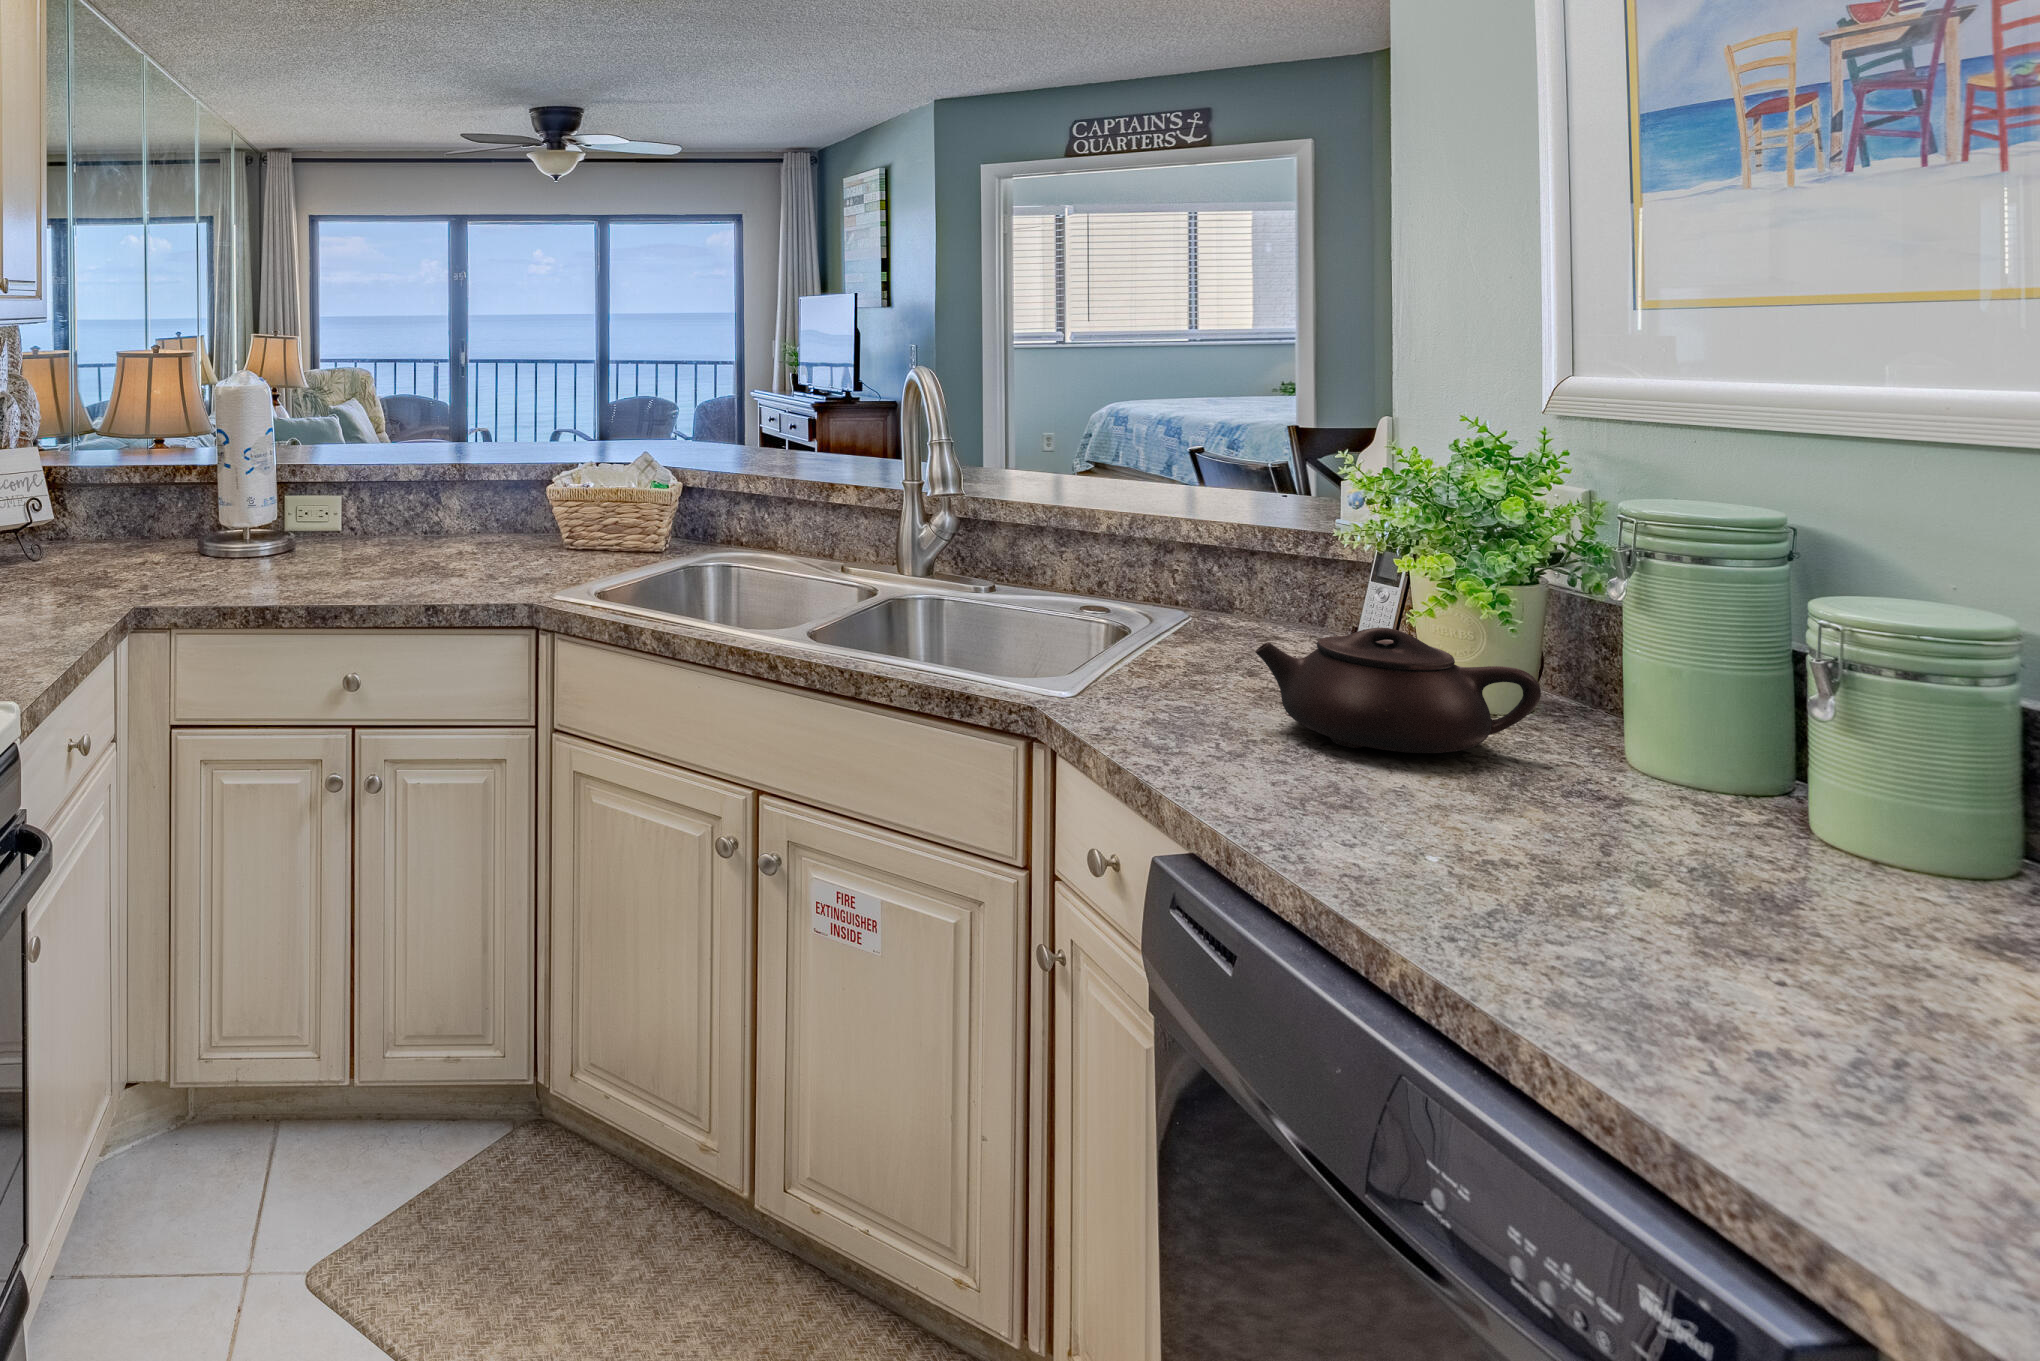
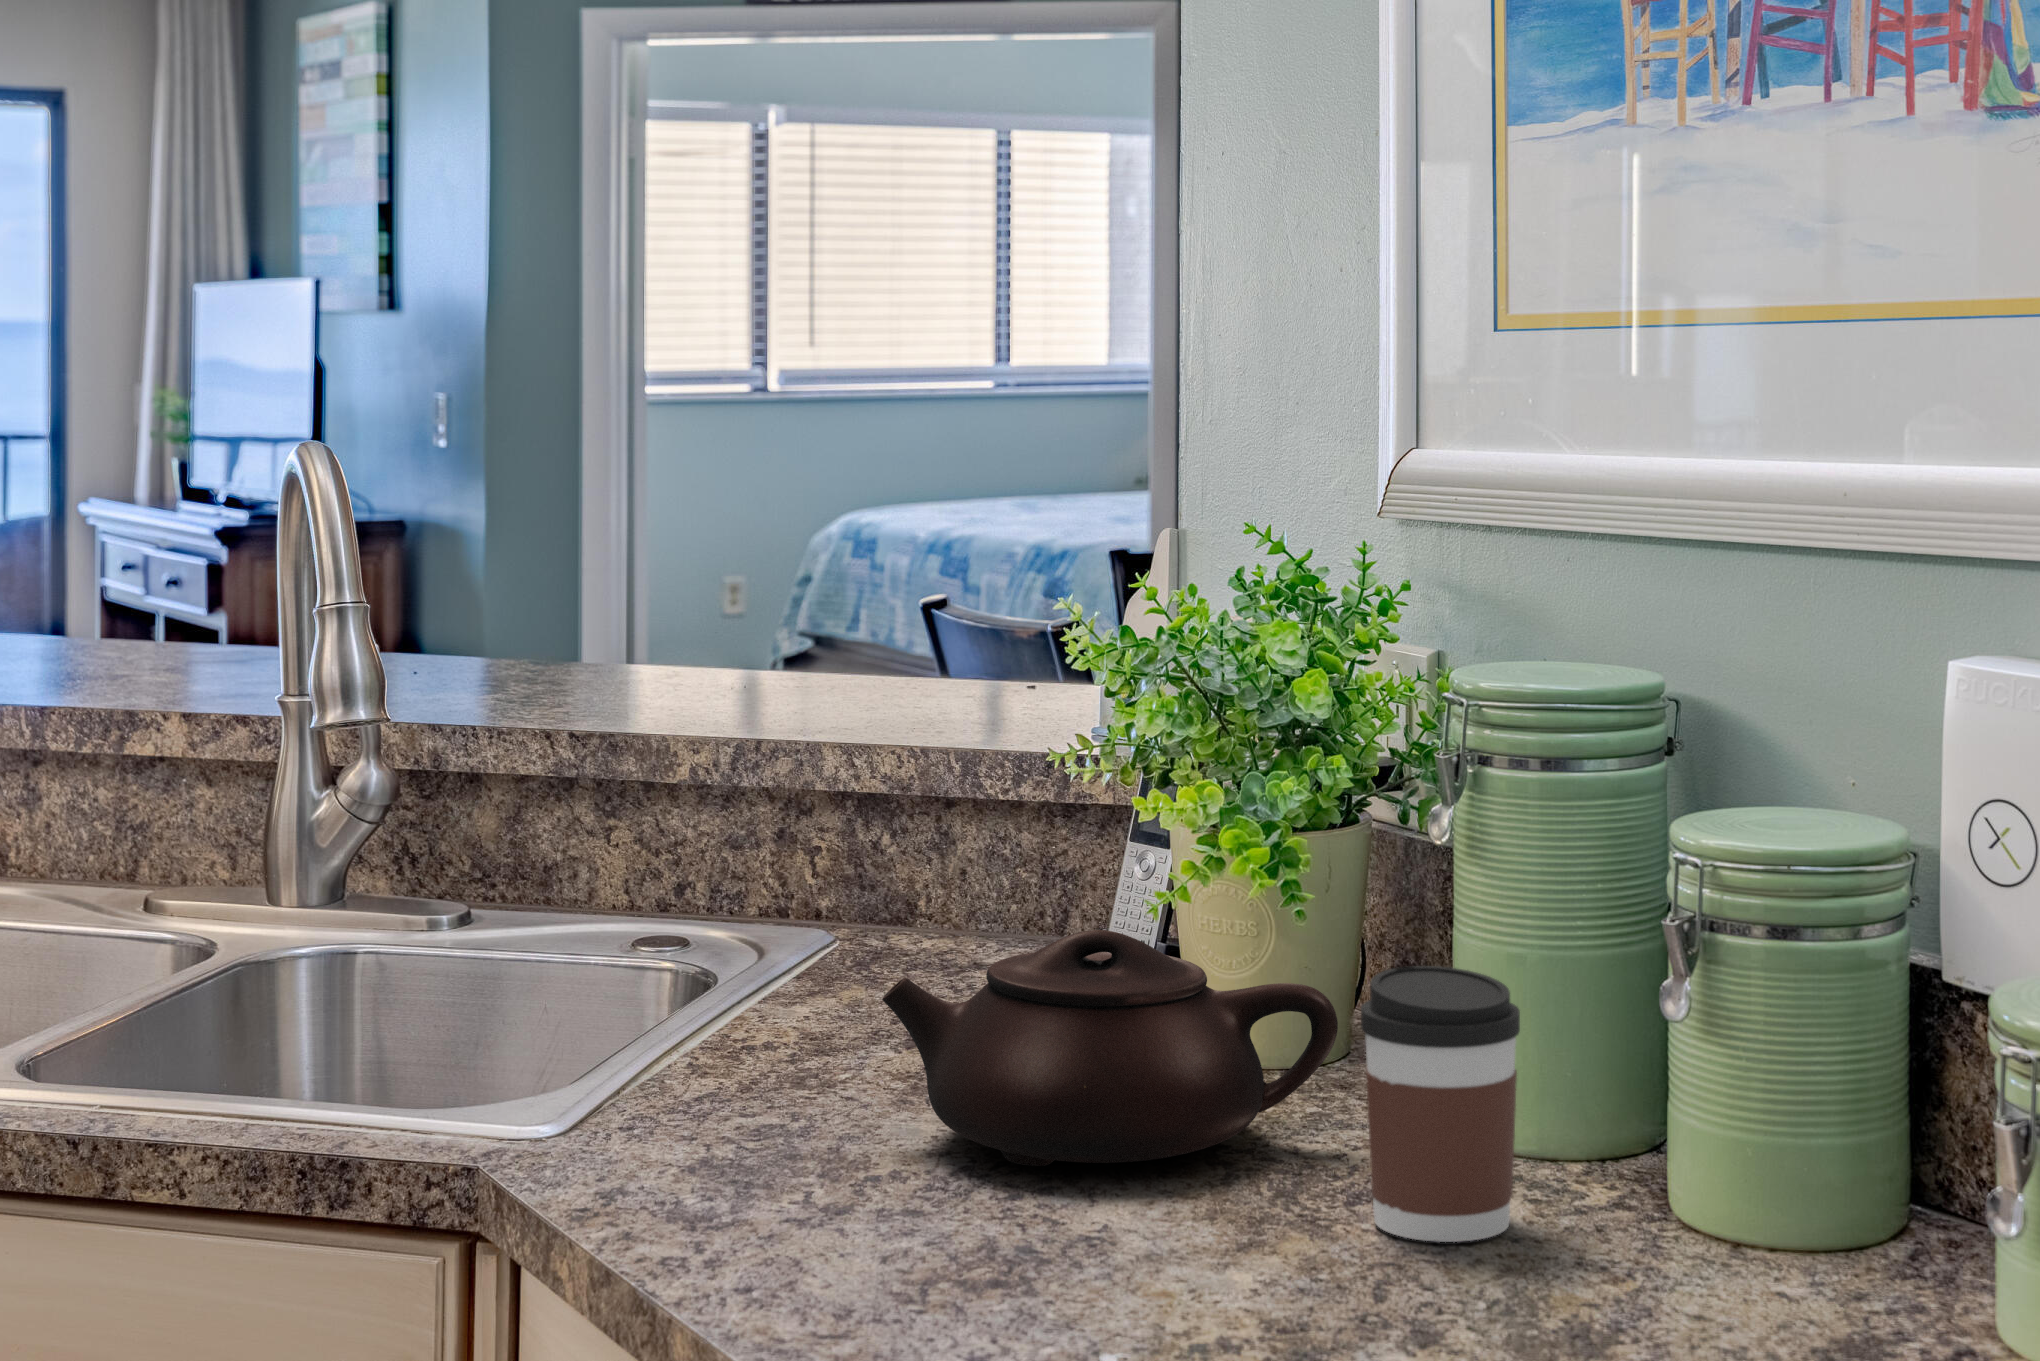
coffee cup: none [1576,666,1691,826] -> present [1361,966,1520,1242]

